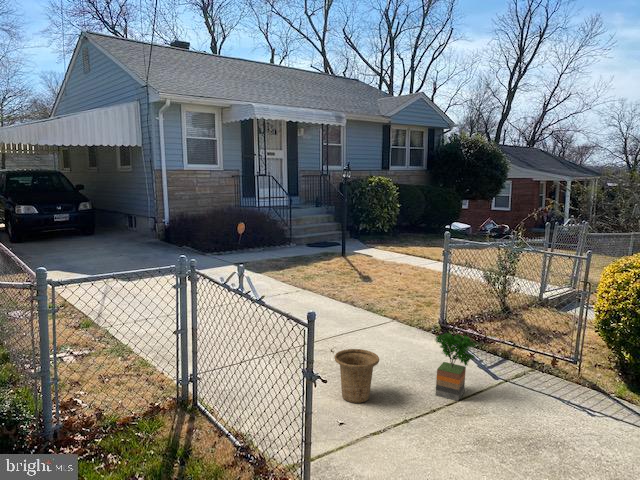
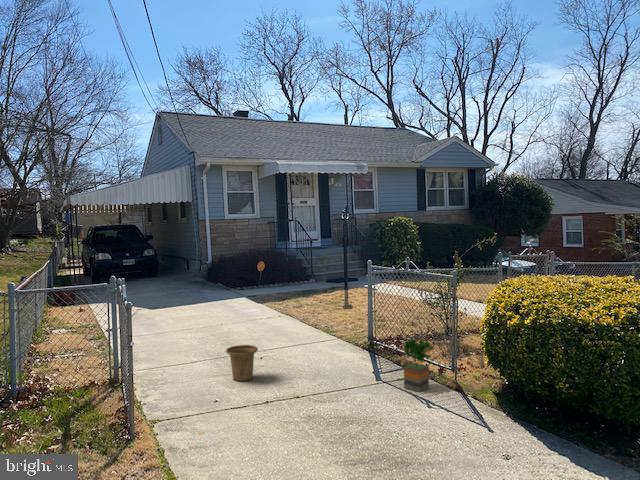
potted tree: present [436,333,475,401] -> present [404,339,434,392]

